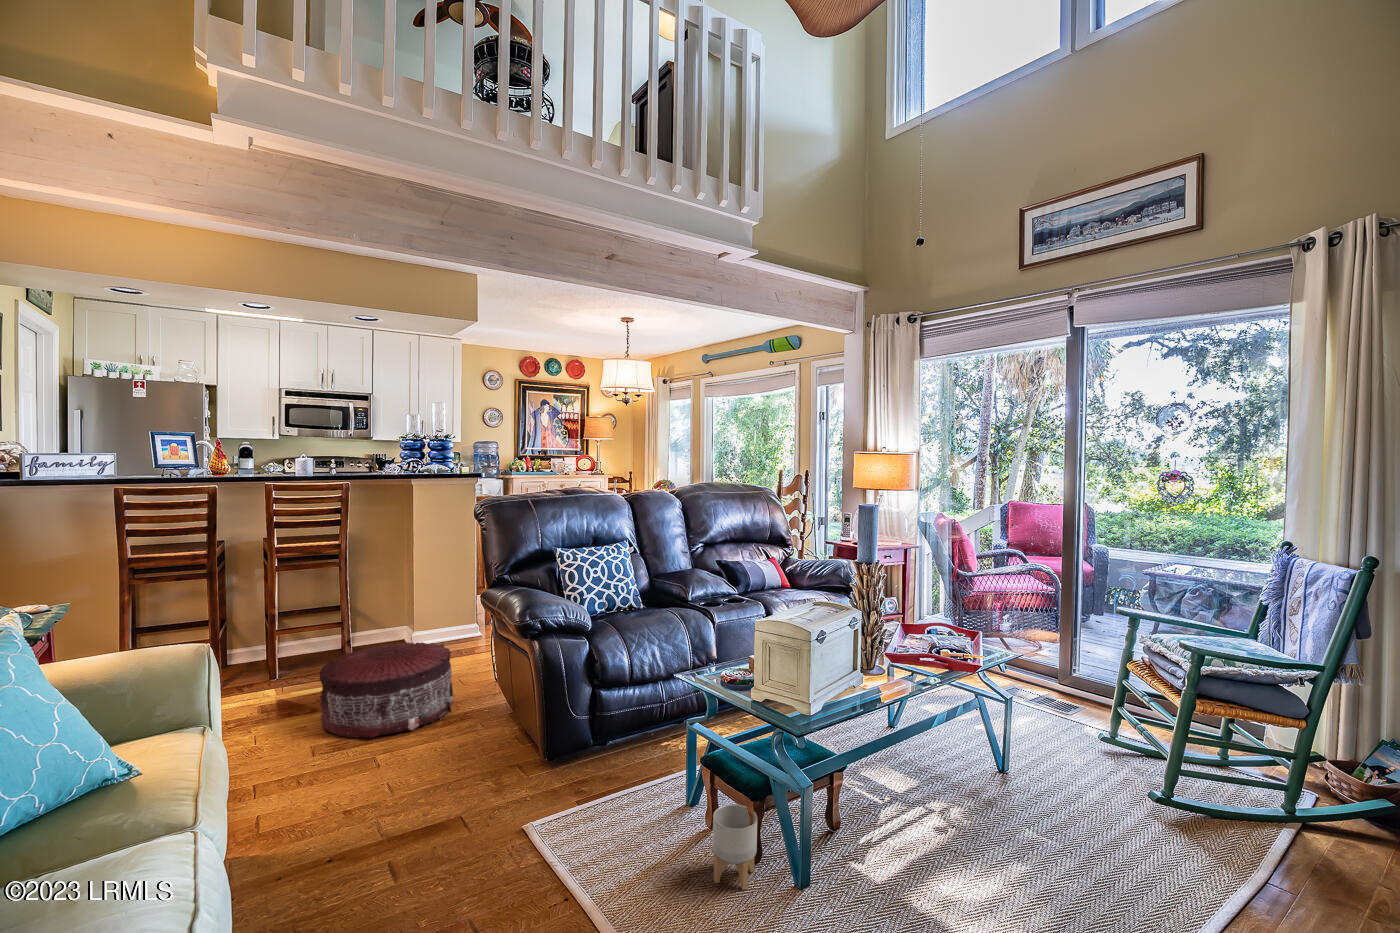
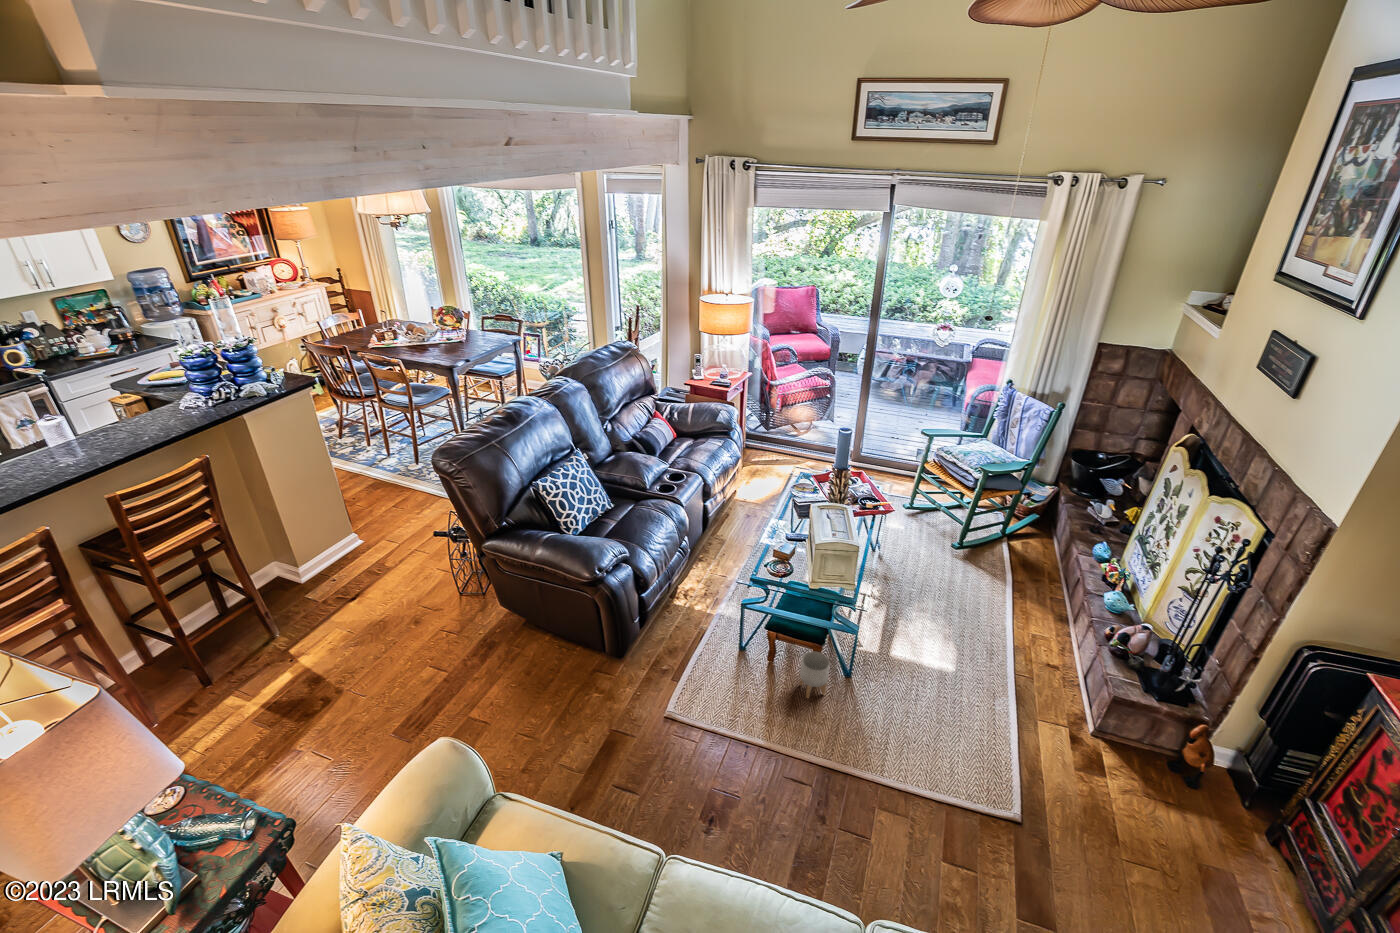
pouf: present [320,641,453,738] -> none [333,590,473,711]

